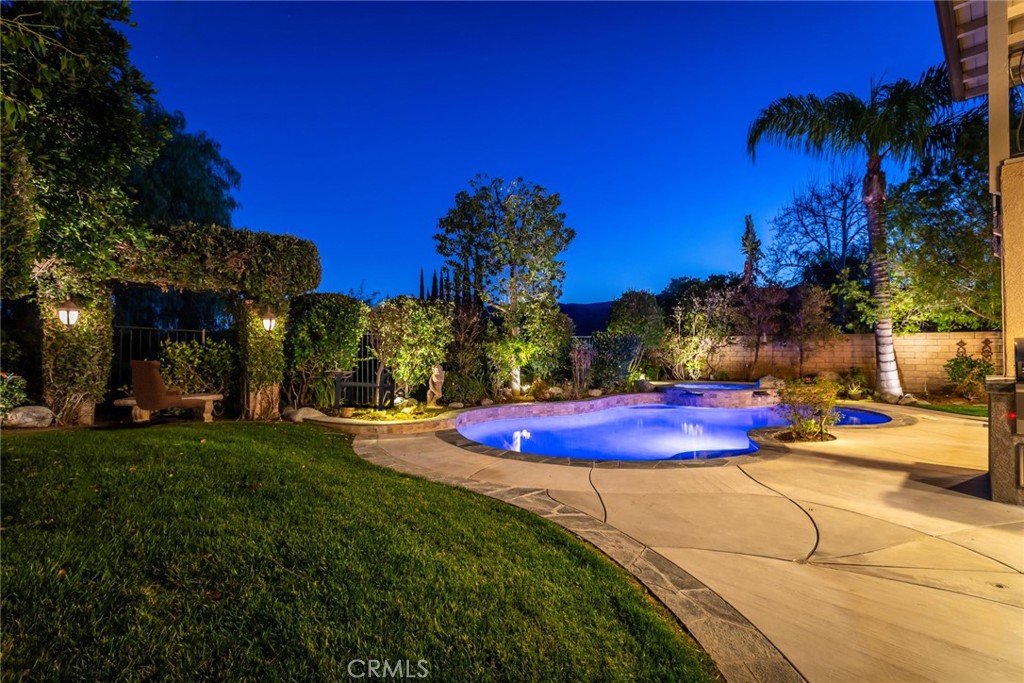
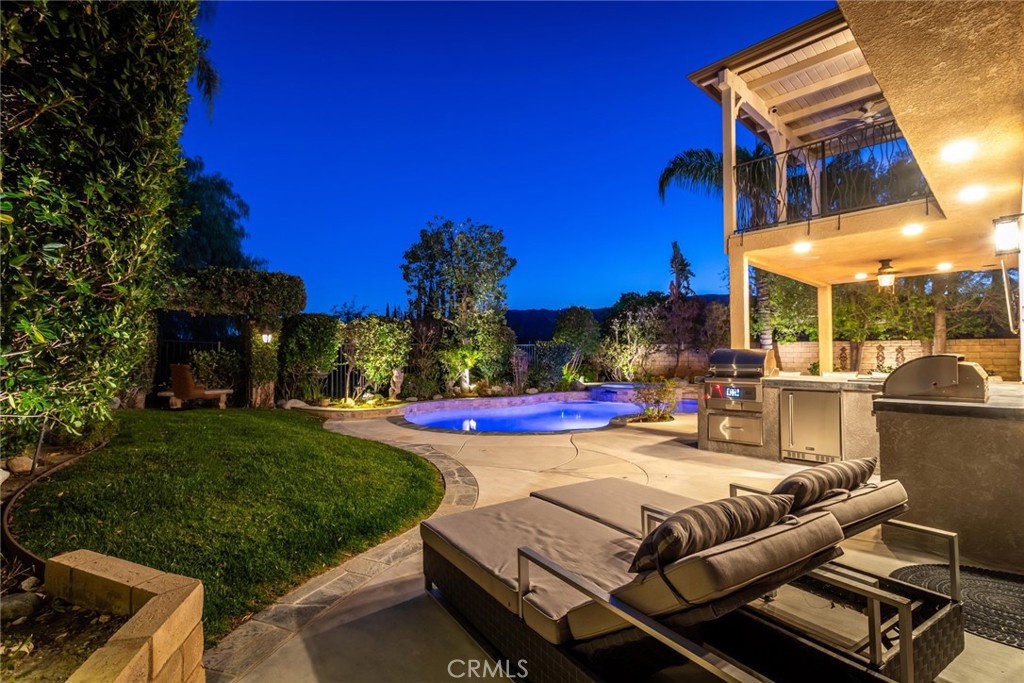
bench: present [335,371,394,411] -> none [317,373,363,403]

